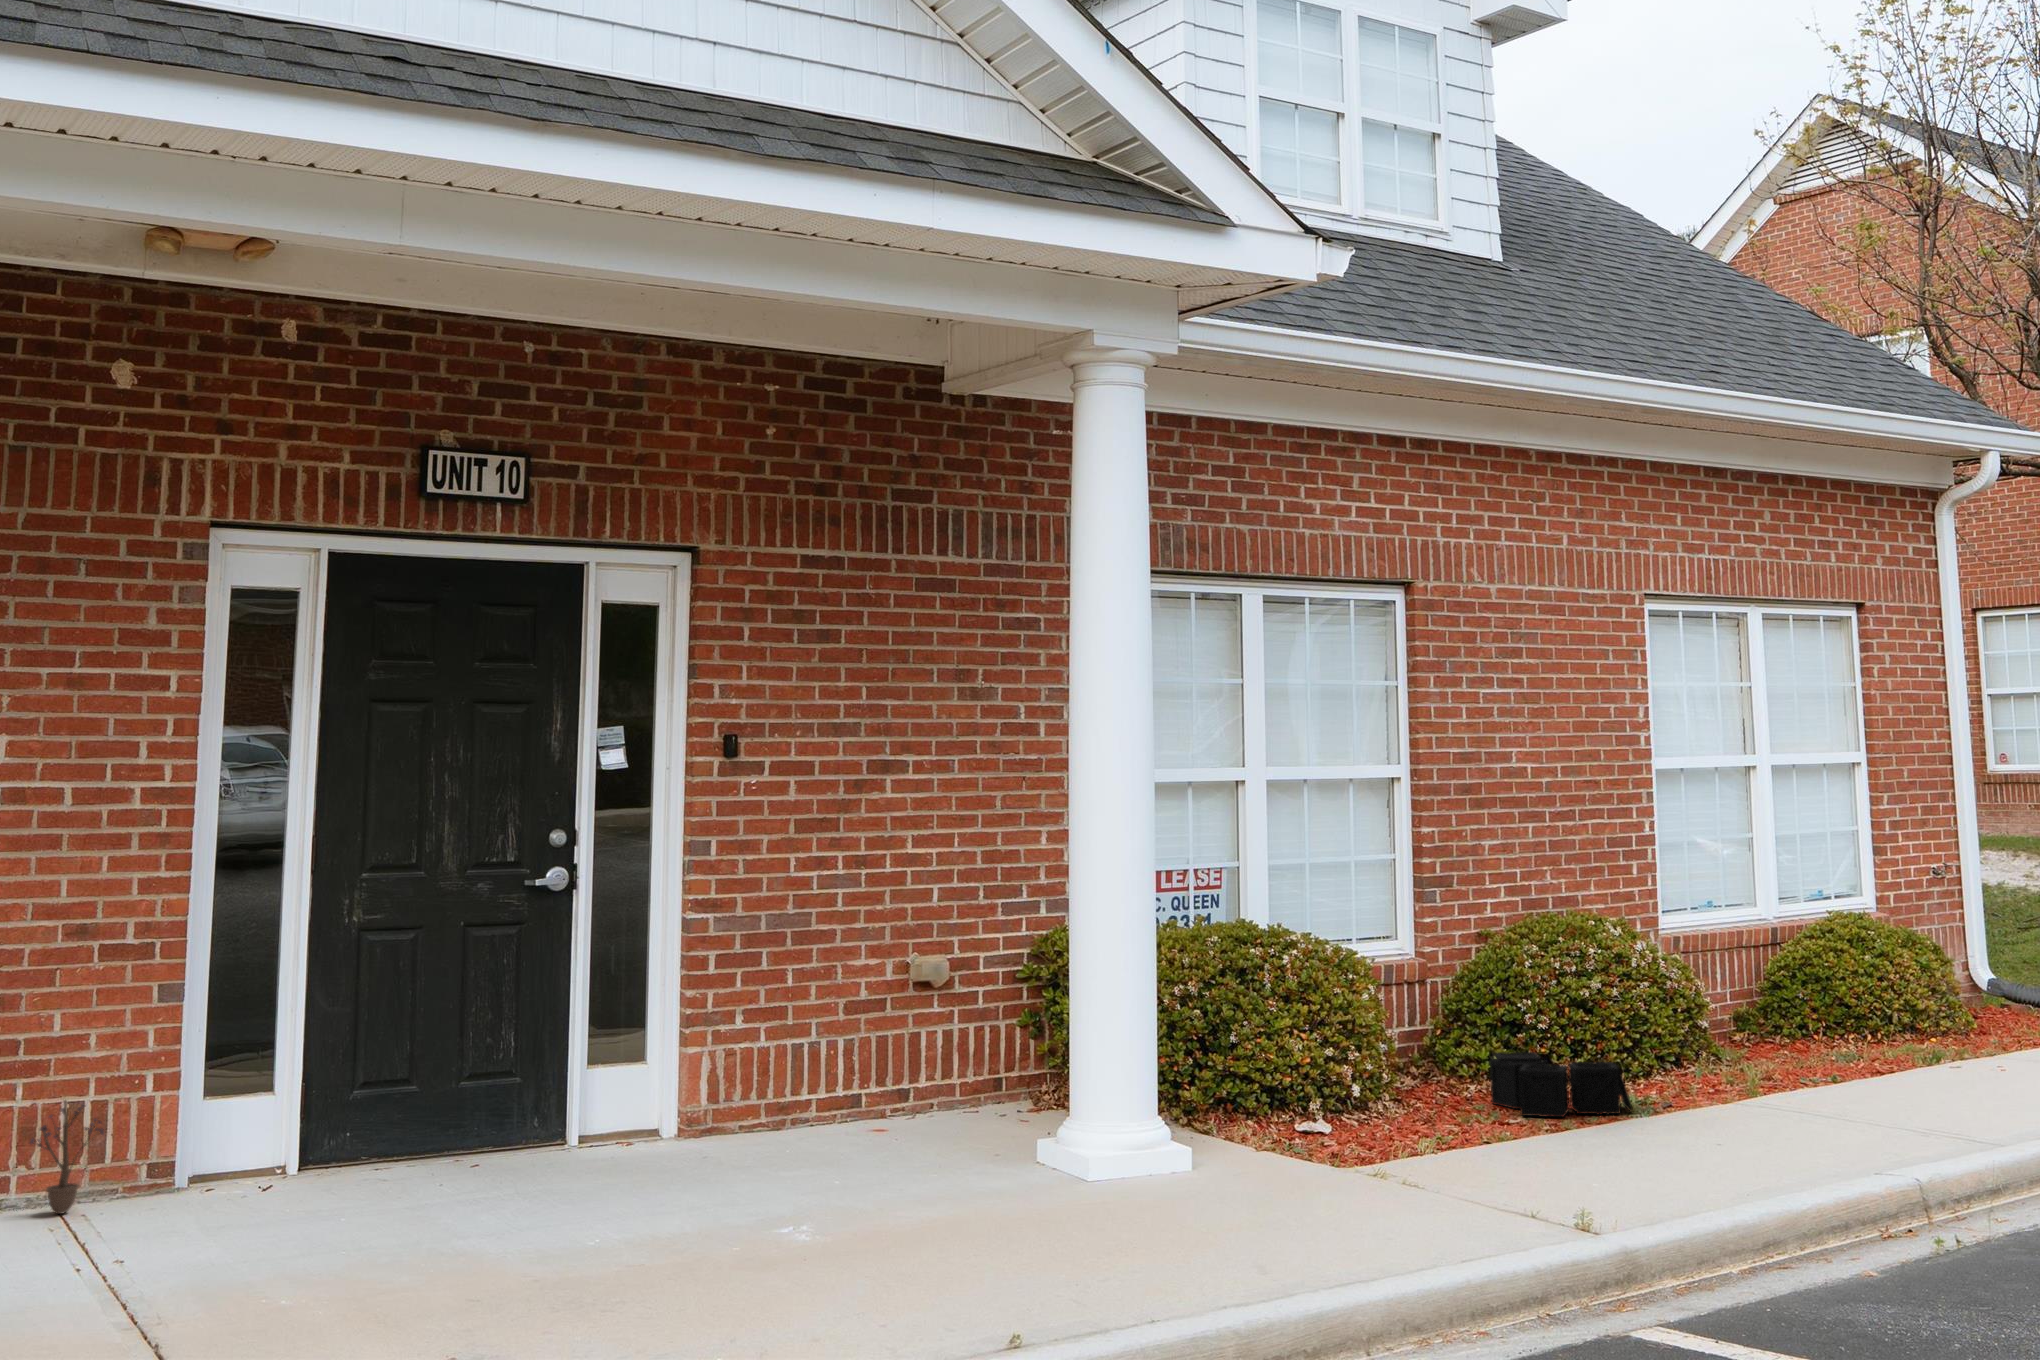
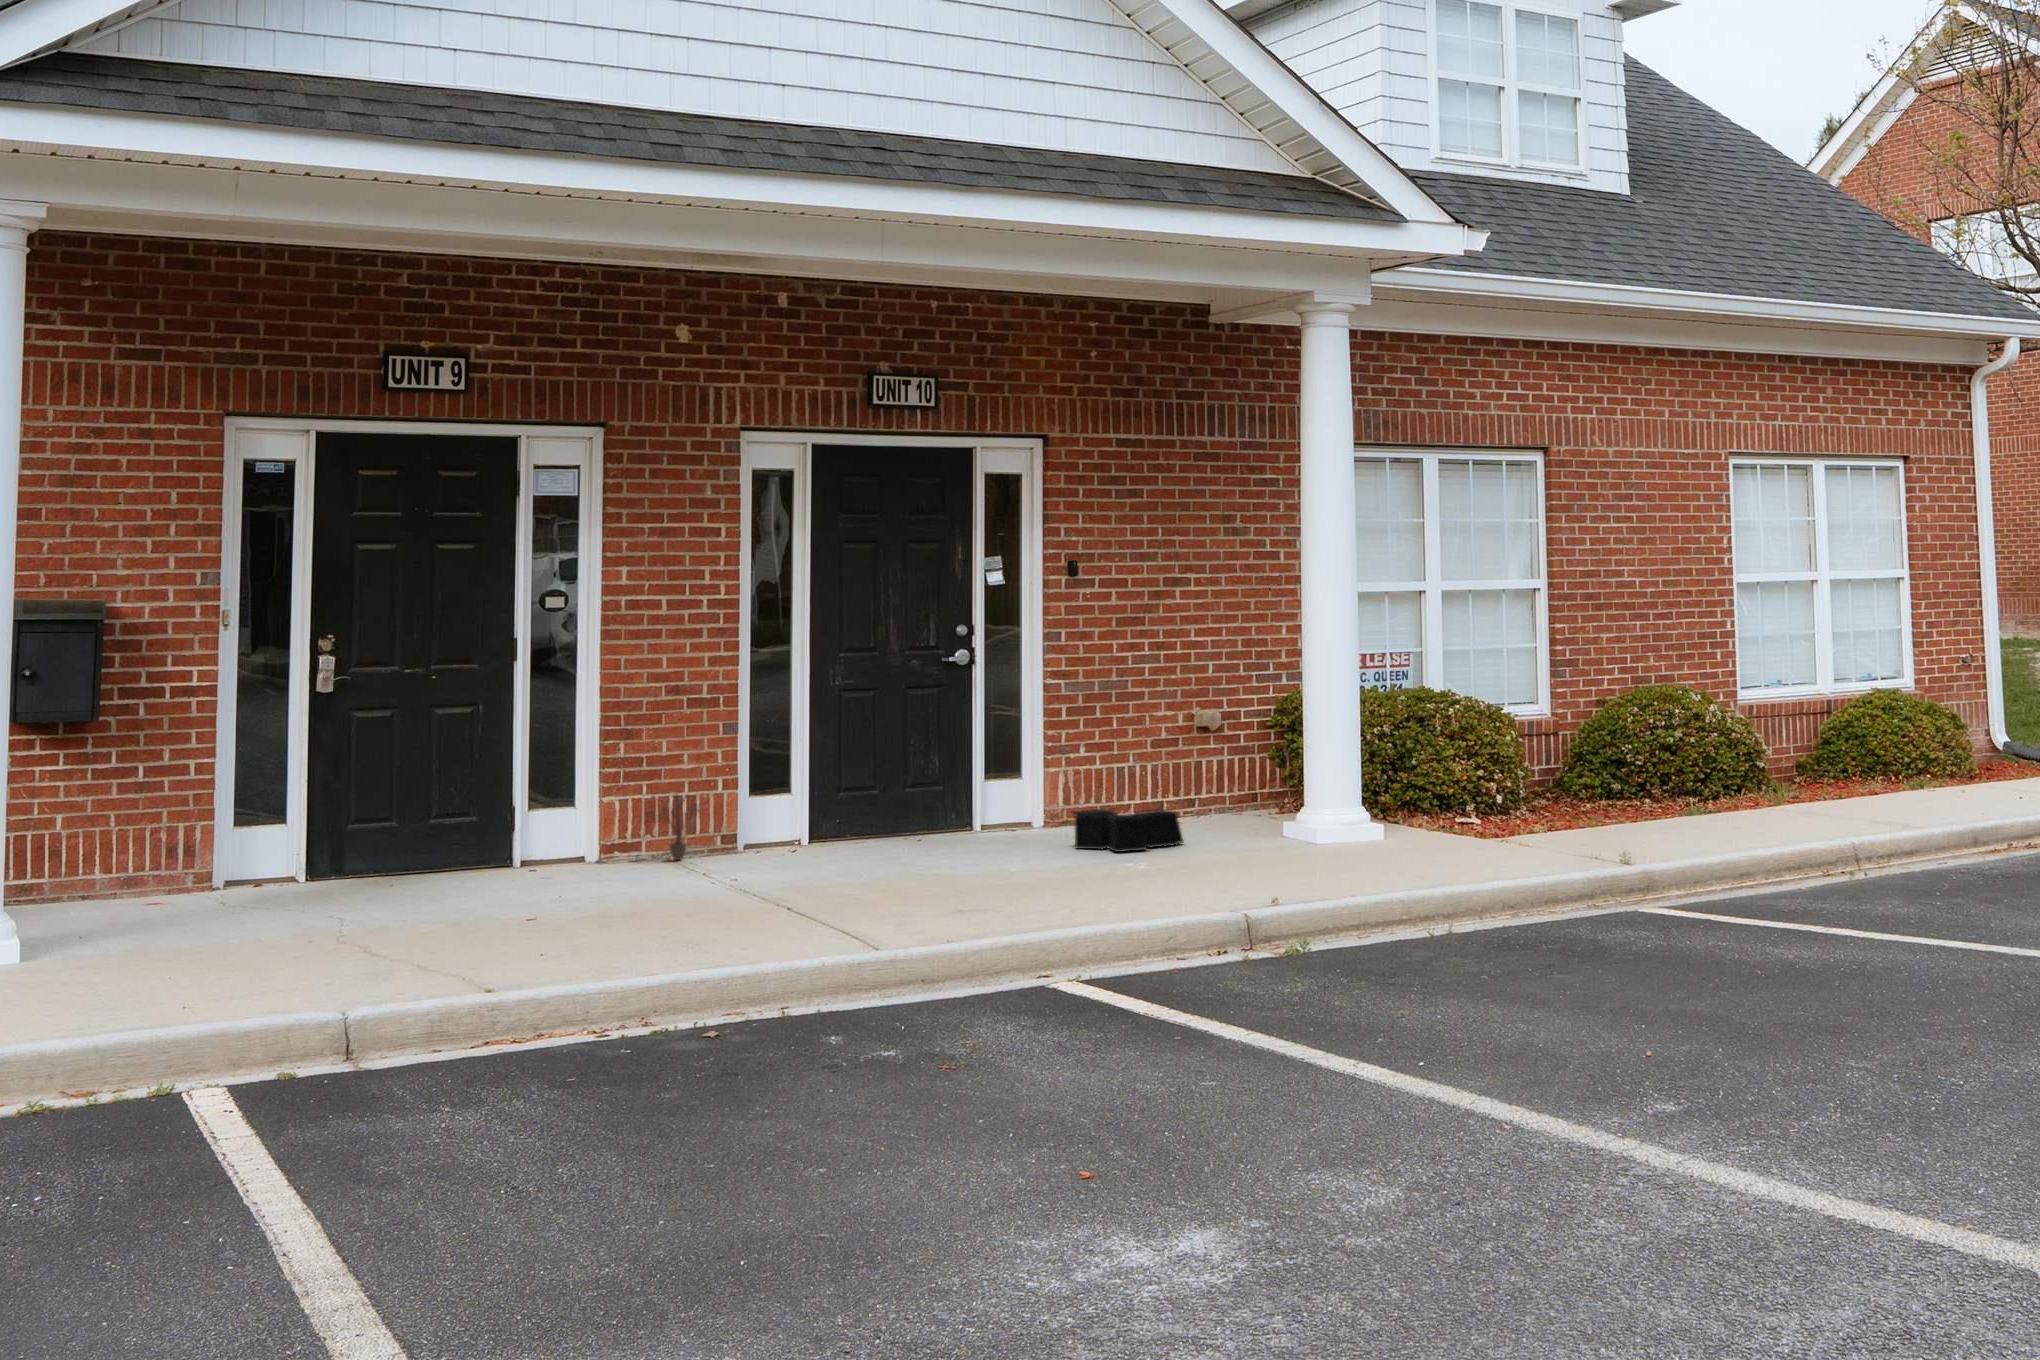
storage bin: present [1490,1052,1633,1117] -> present [1072,809,1183,852]

